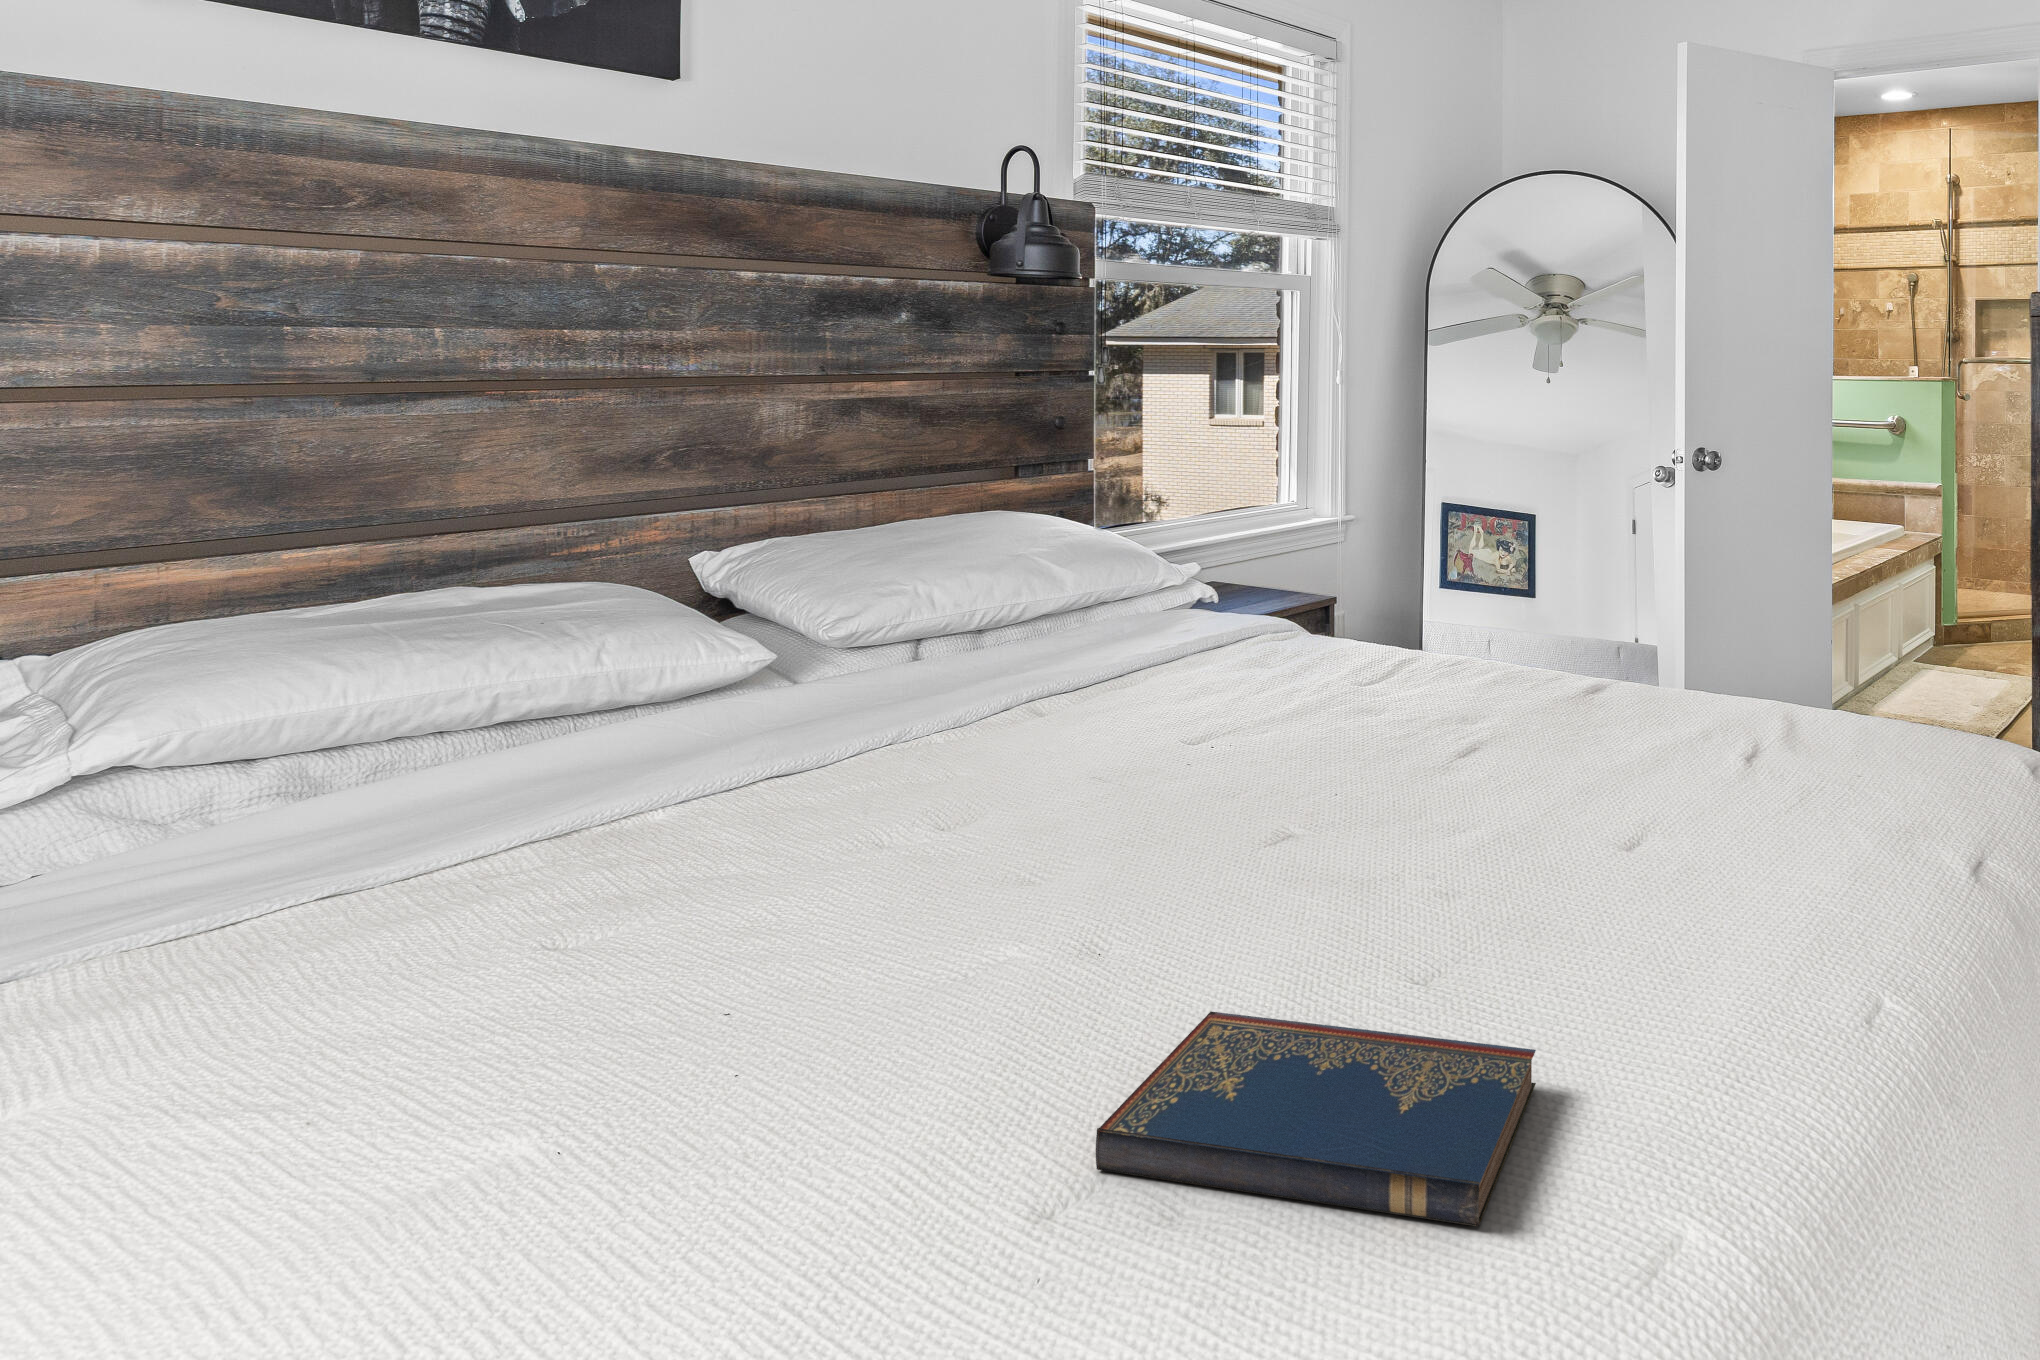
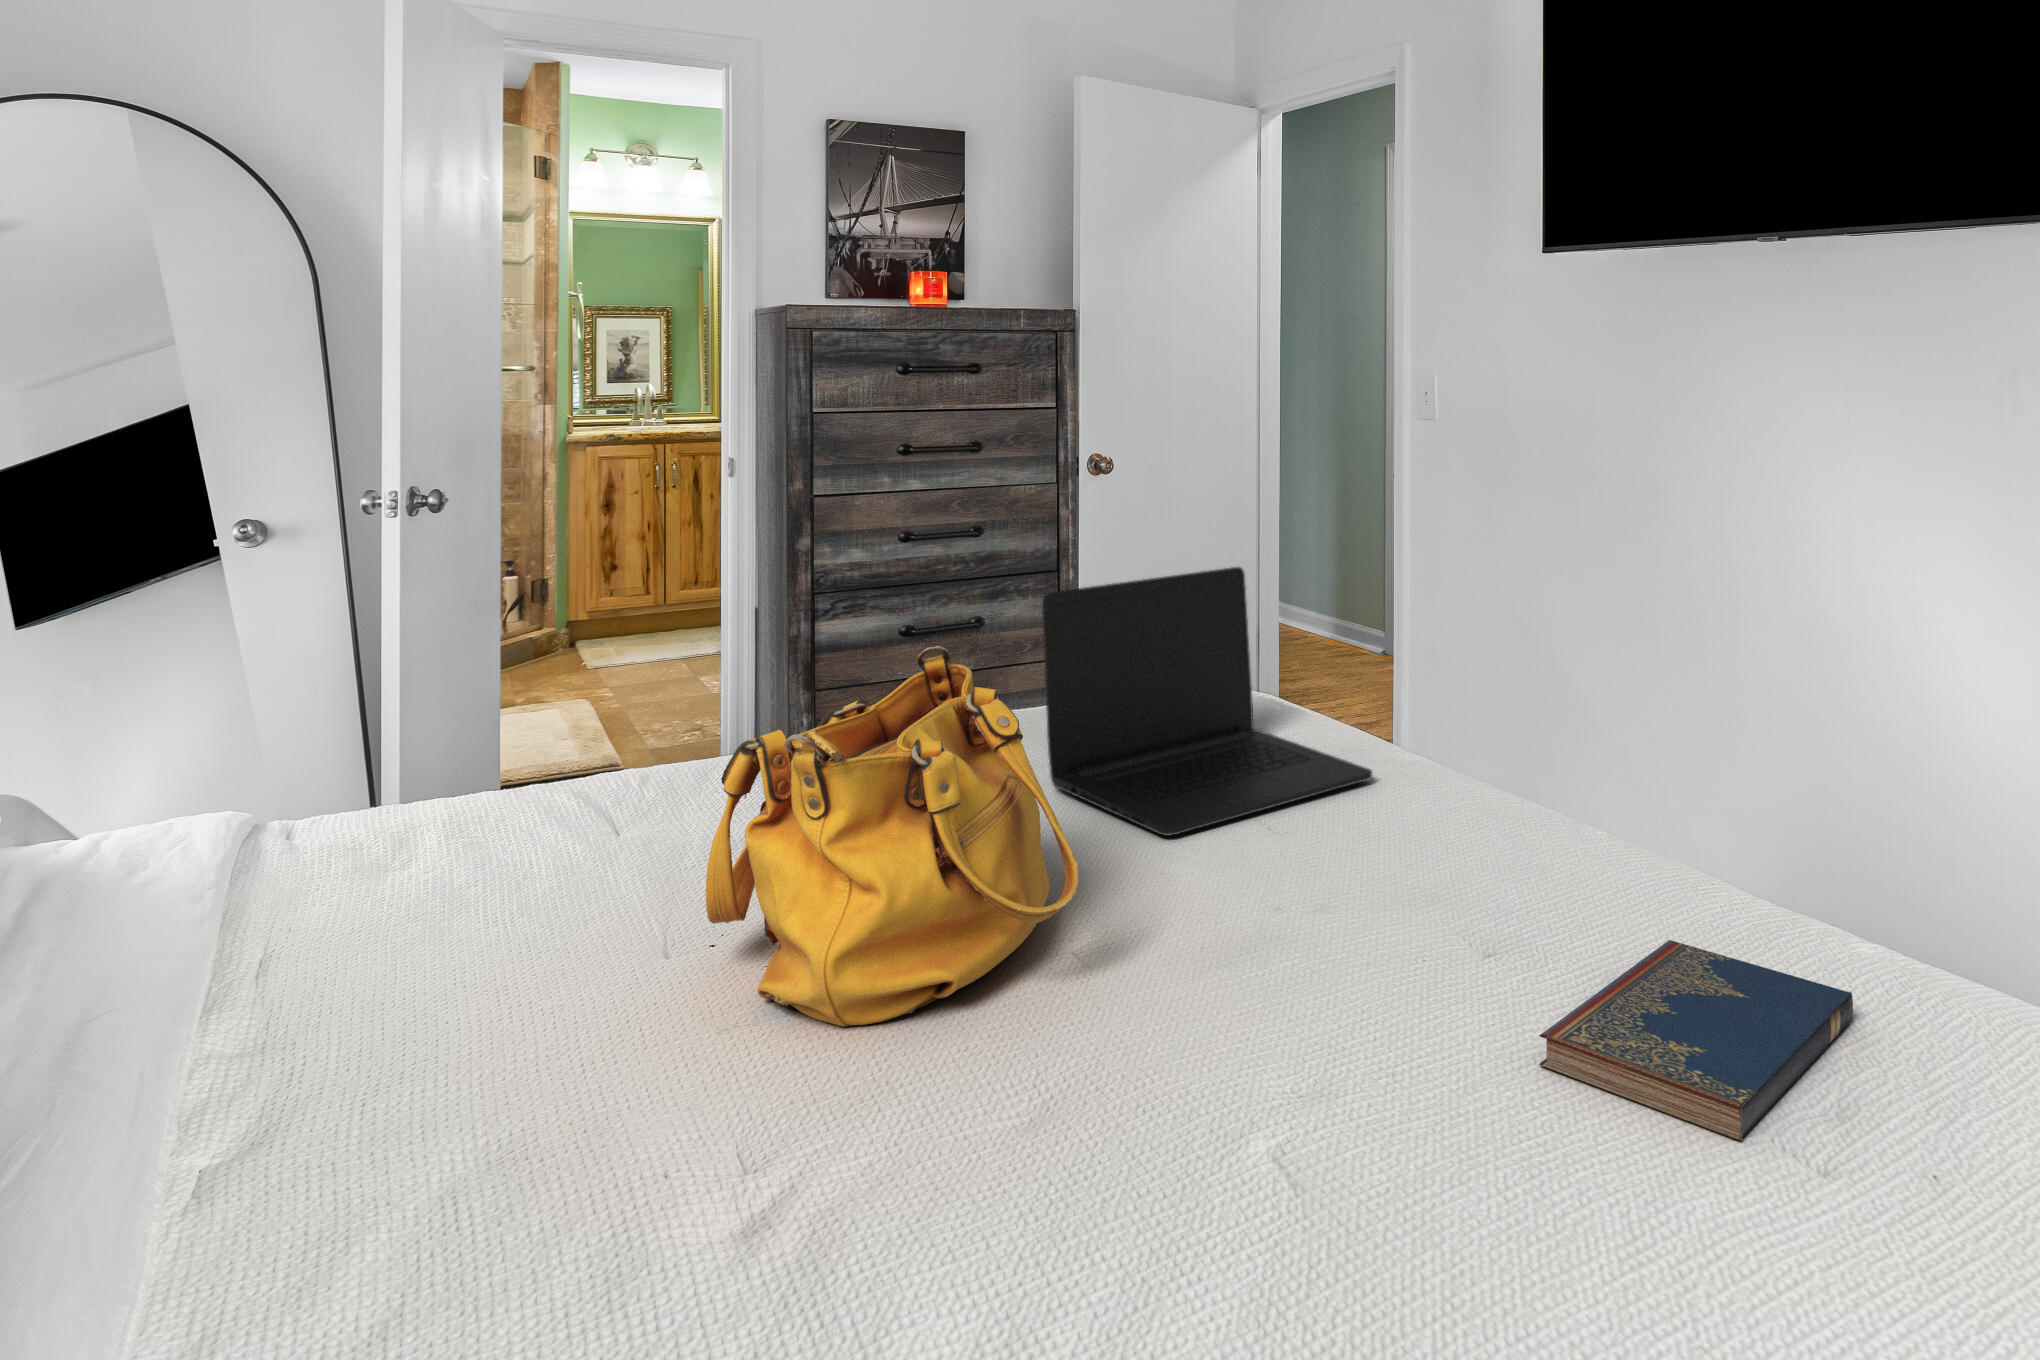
handbag: none [1094,556,1408,820] -> present [706,646,1079,1026]
laptop: none [1590,556,1935,852] -> present [1042,567,1372,836]

